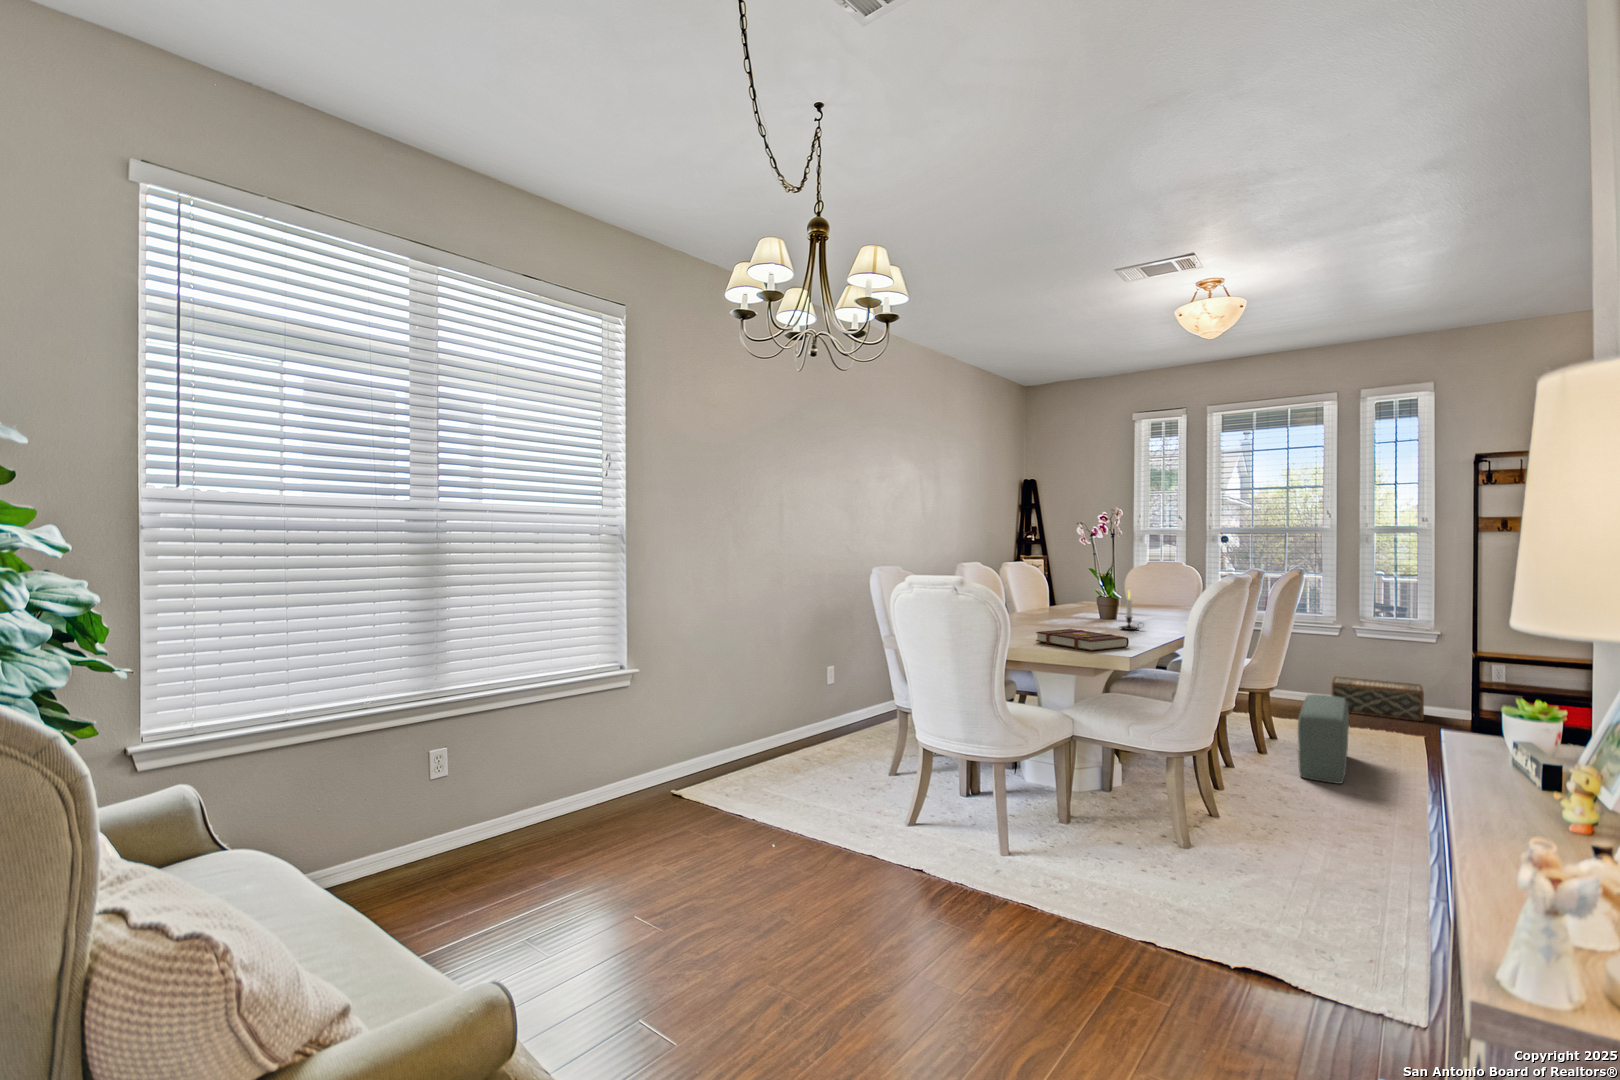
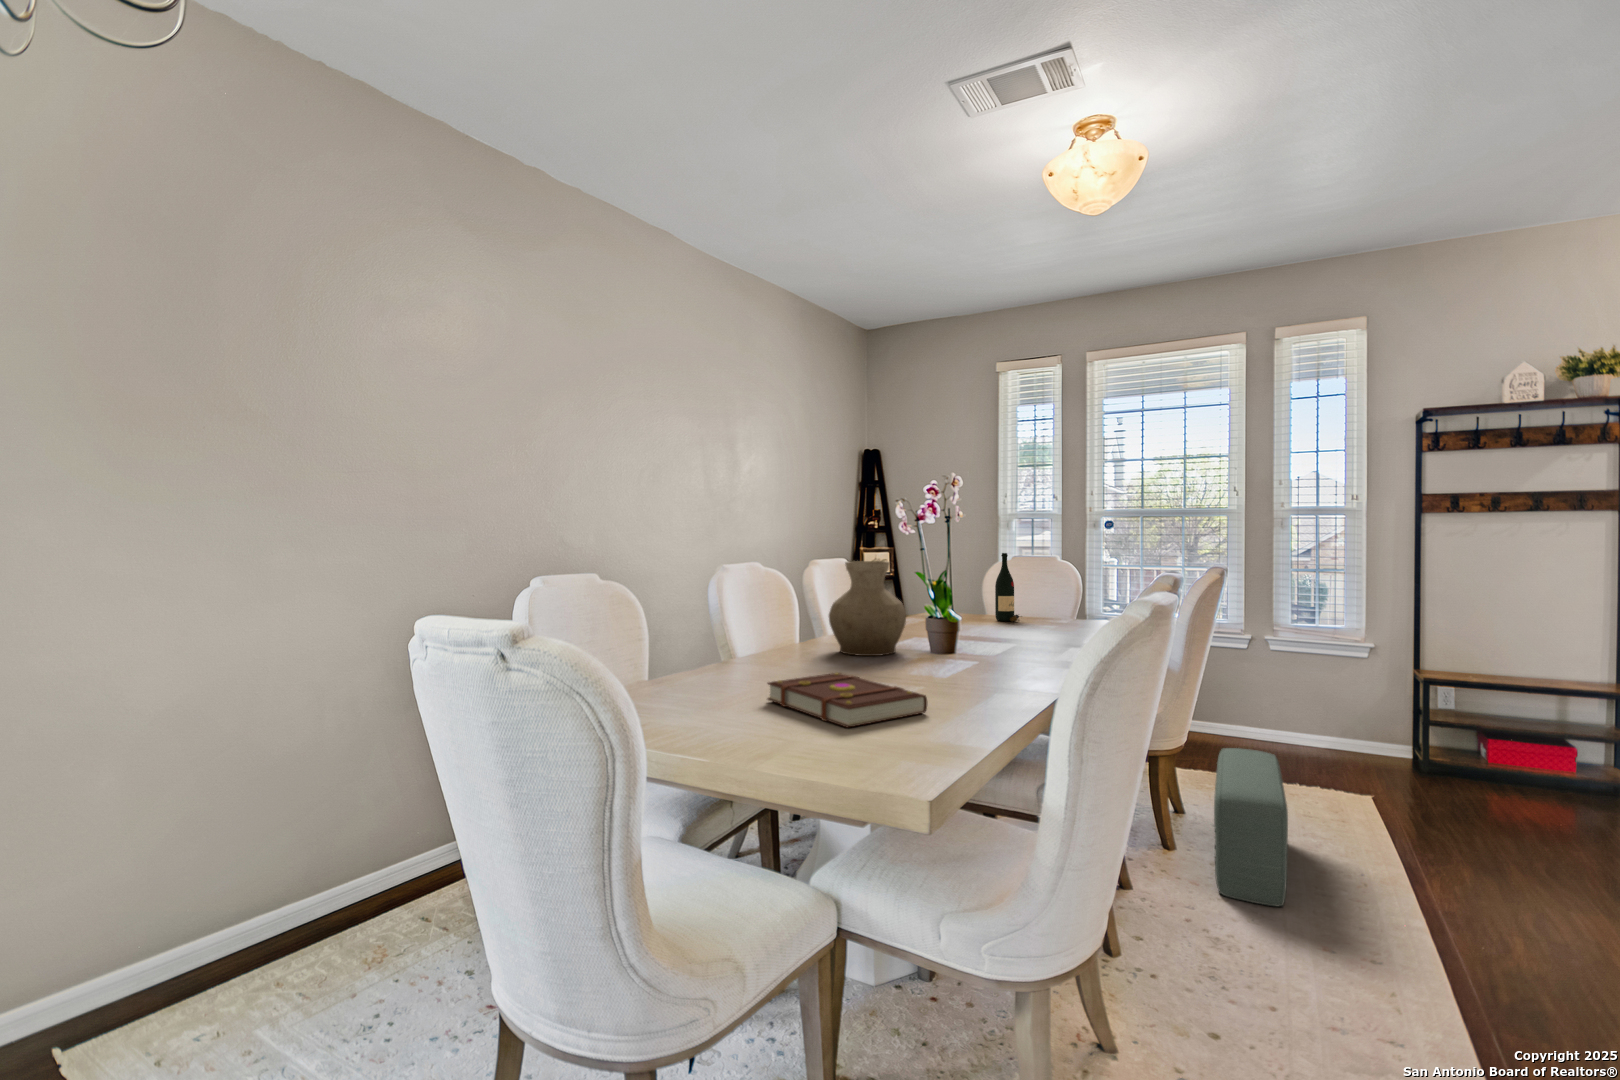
wine bottle: none [1142,562,1162,609] -> present [995,553,1019,621]
vase: none [1043,567,1094,625] -> present [829,561,906,656]
candle: present [1121,590,1140,630] -> none [938,597,977,665]
woven basket: present [1332,677,1424,721] -> none [1241,703,1358,765]

